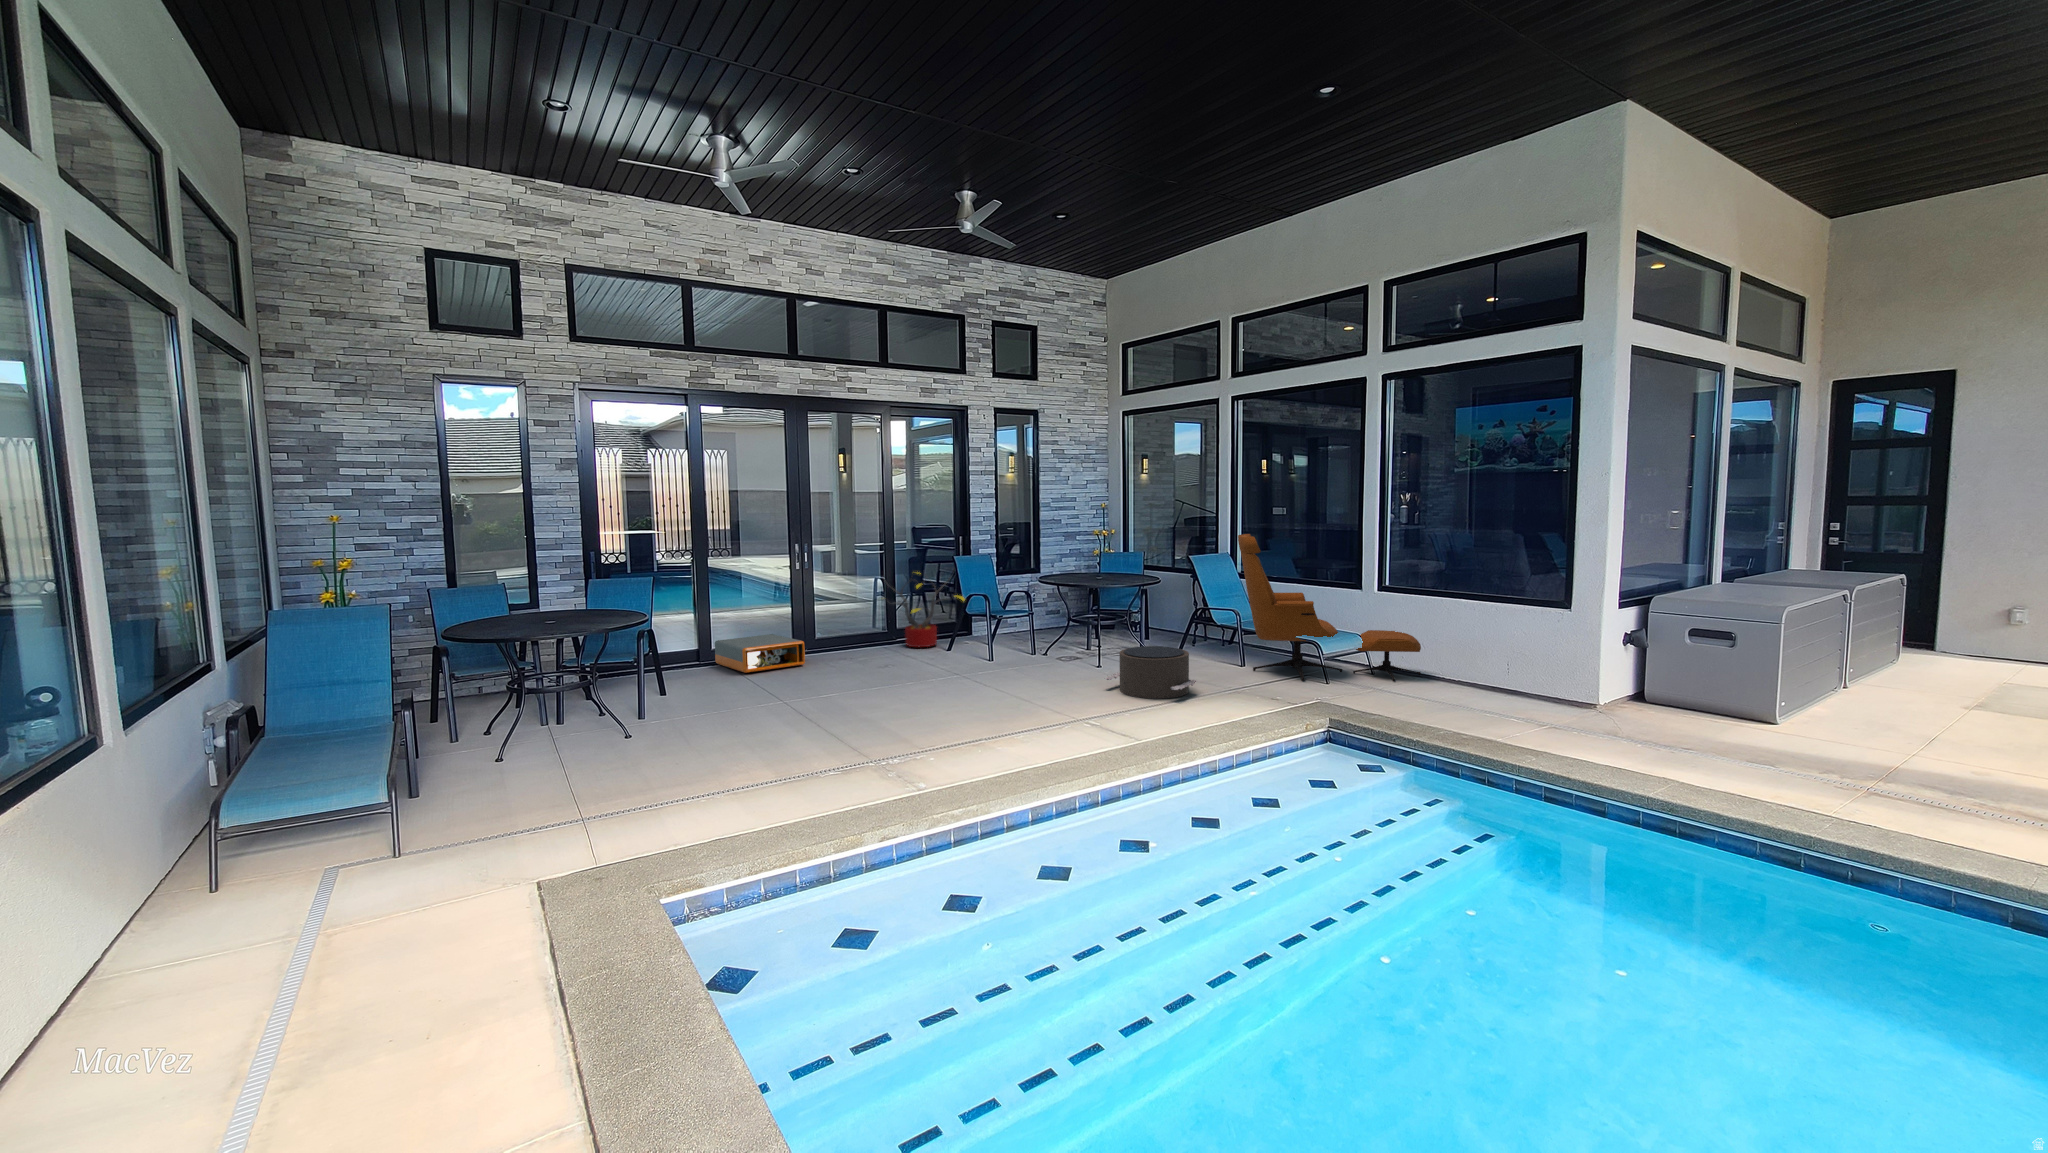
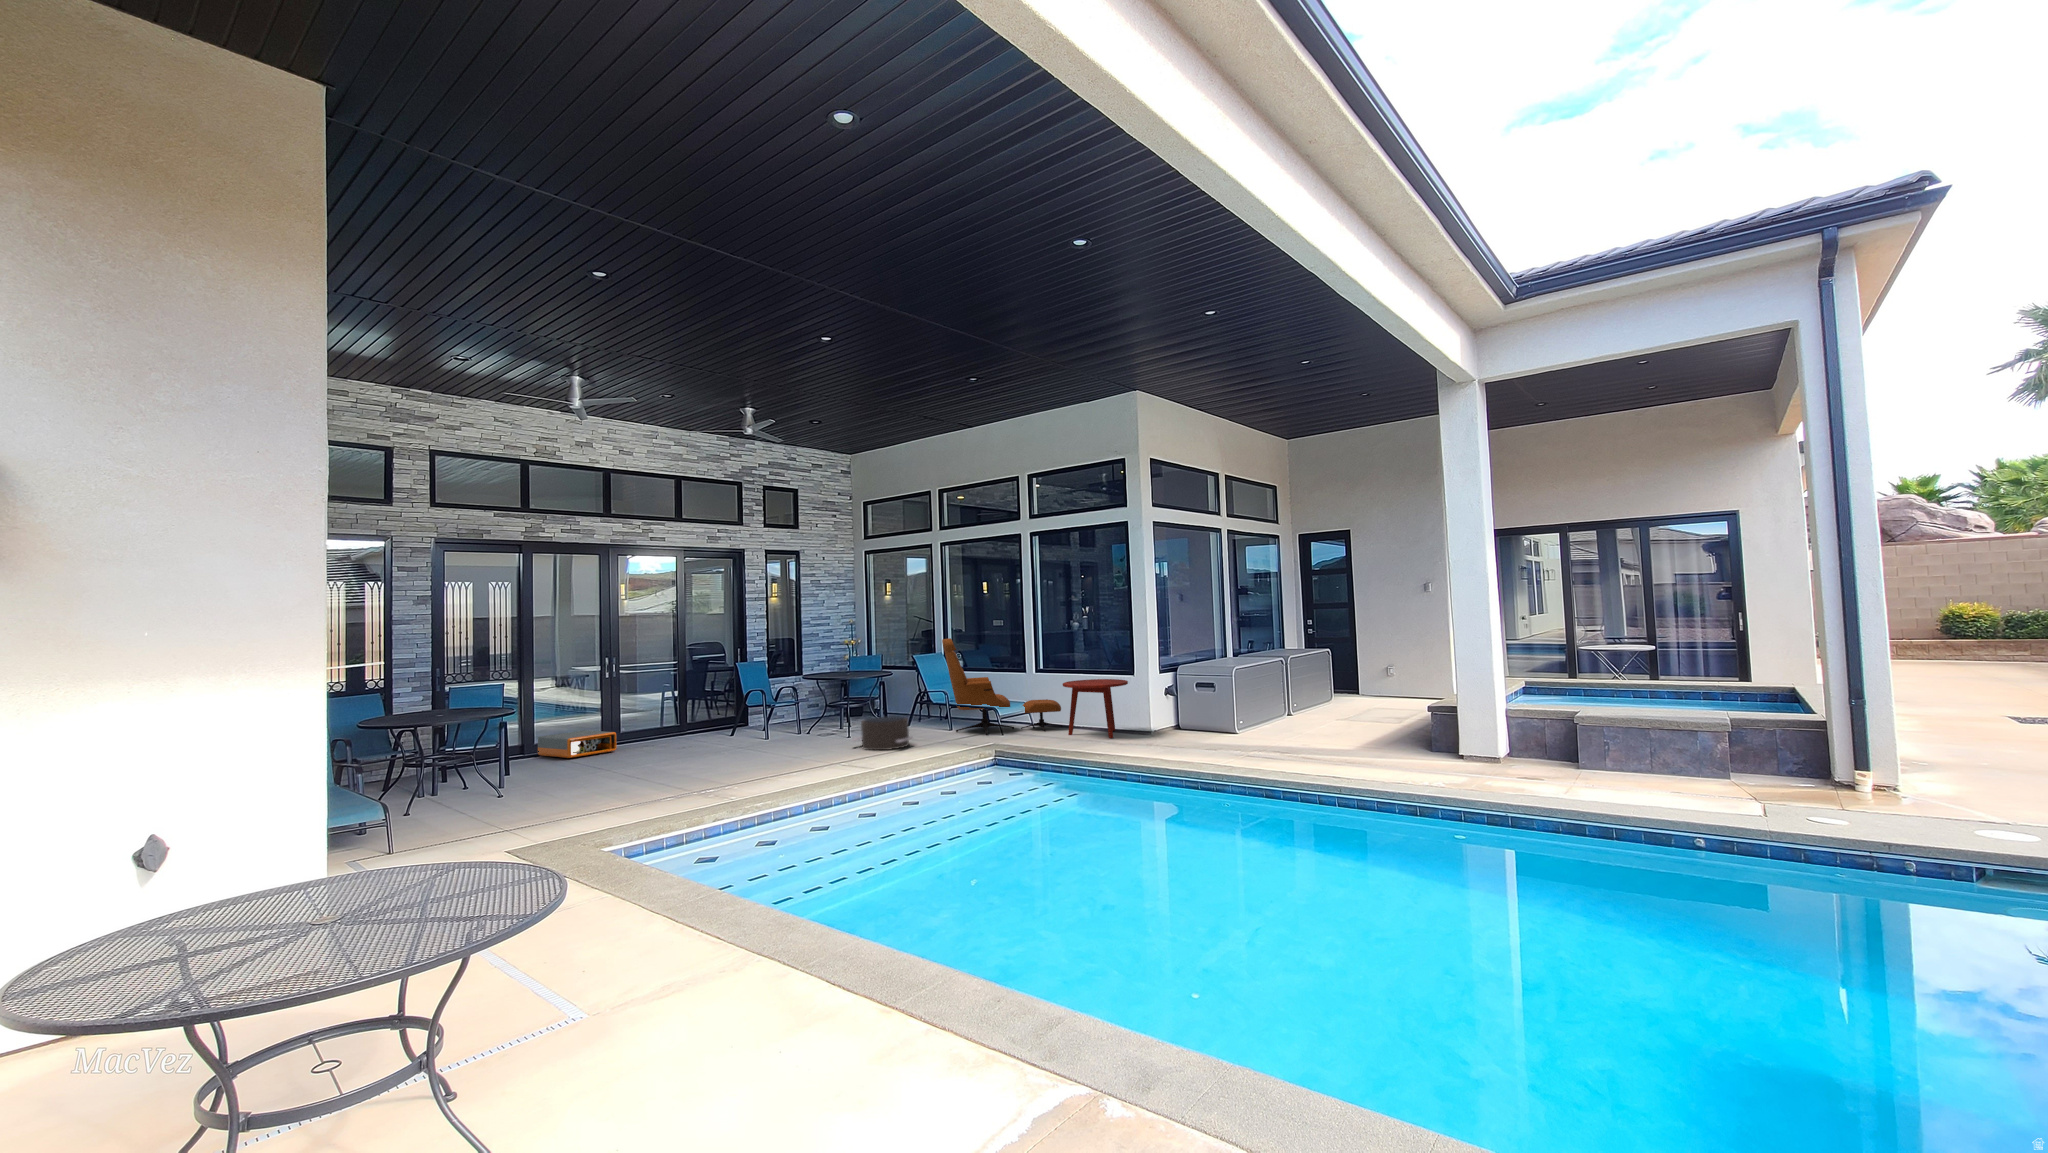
decorative plant: present [885,577,965,647] -> none [670,673,744,736]
side table: none [1436,608,1556,709] -> present [1063,679,1128,738]

